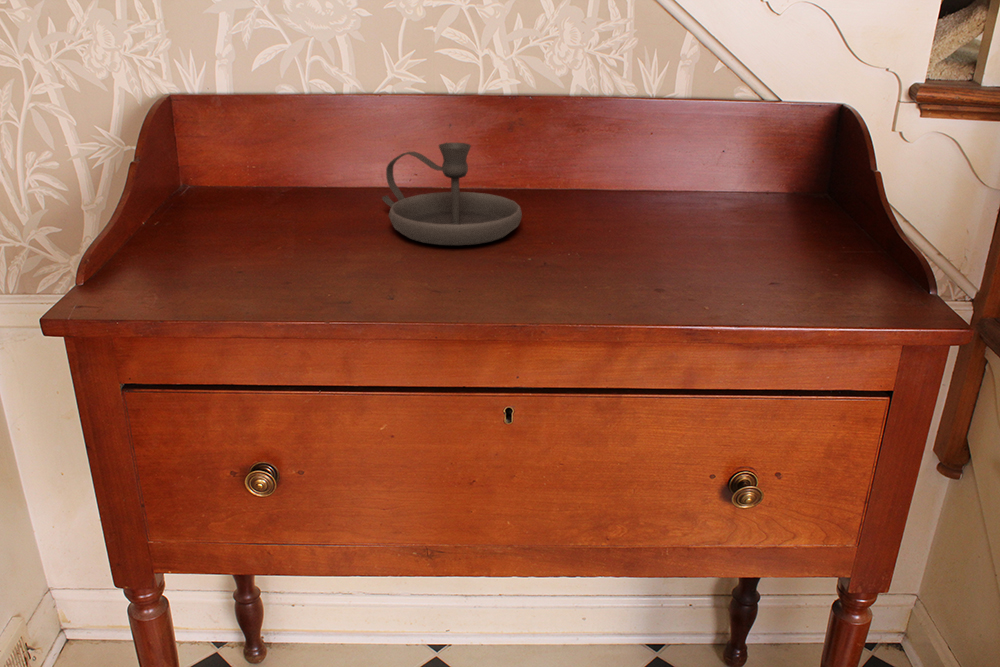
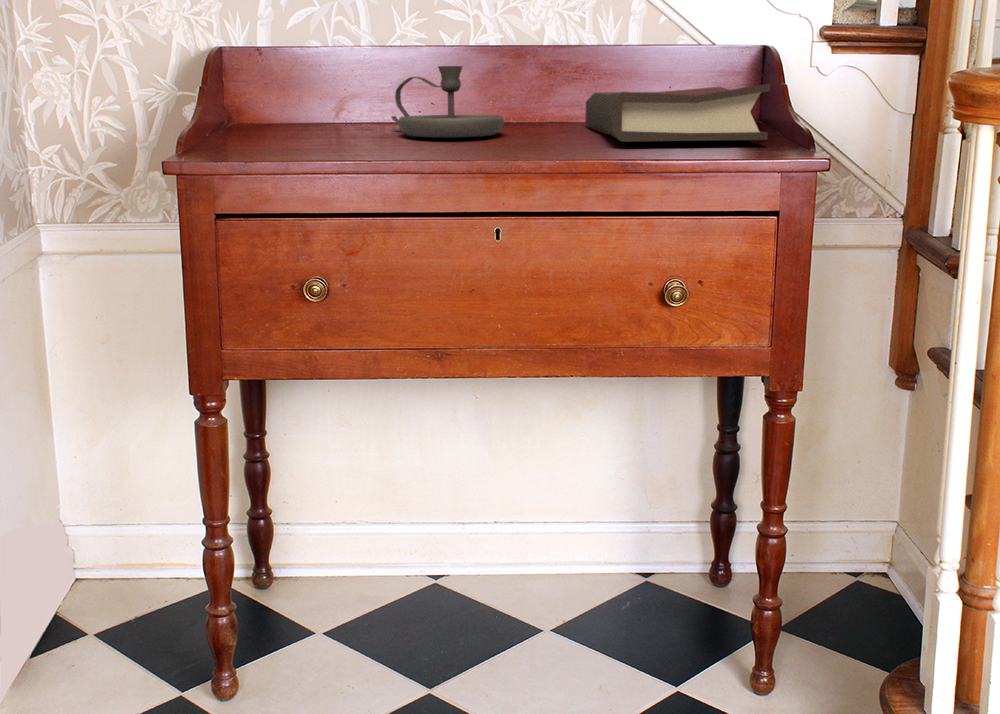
hardback book: none [619,158,883,276] -> present [585,84,770,142]

